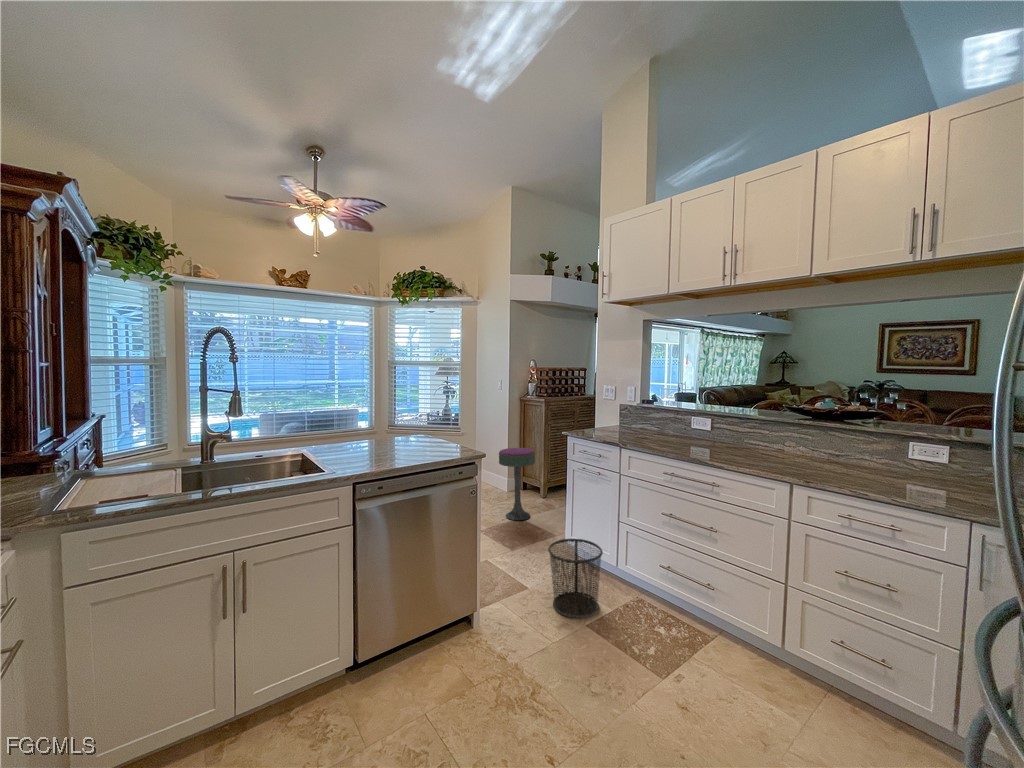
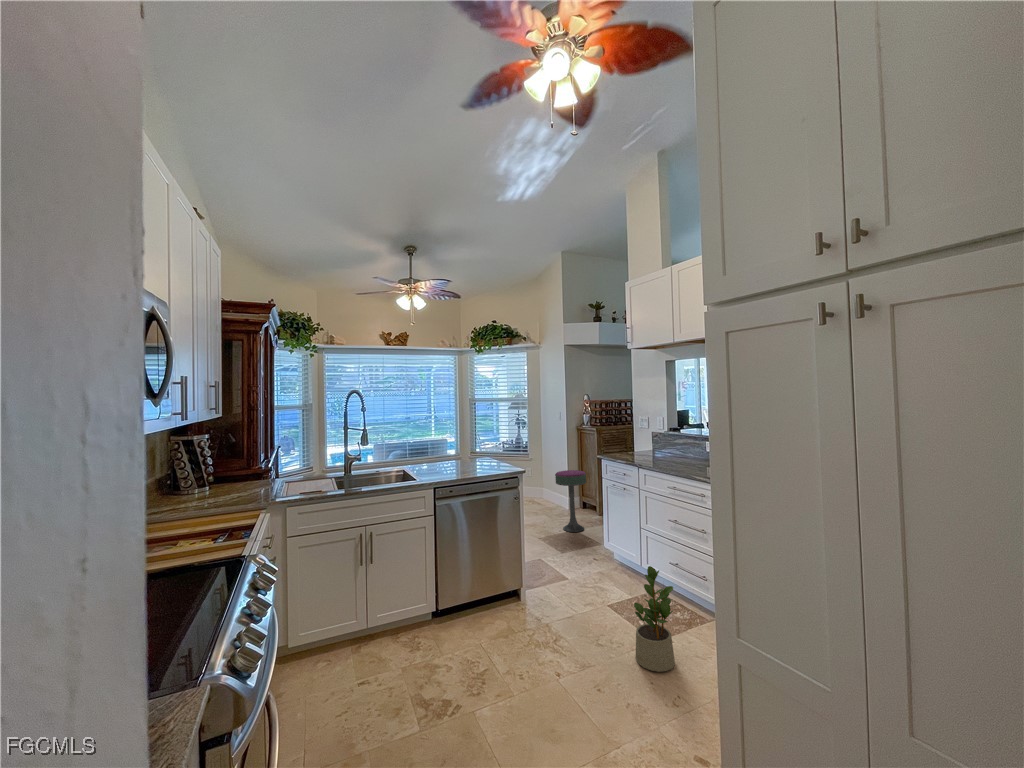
waste bin: present [548,539,603,618] -> none [580,540,623,601]
potted plant: none [645,588,711,734] -> present [634,566,675,672]

